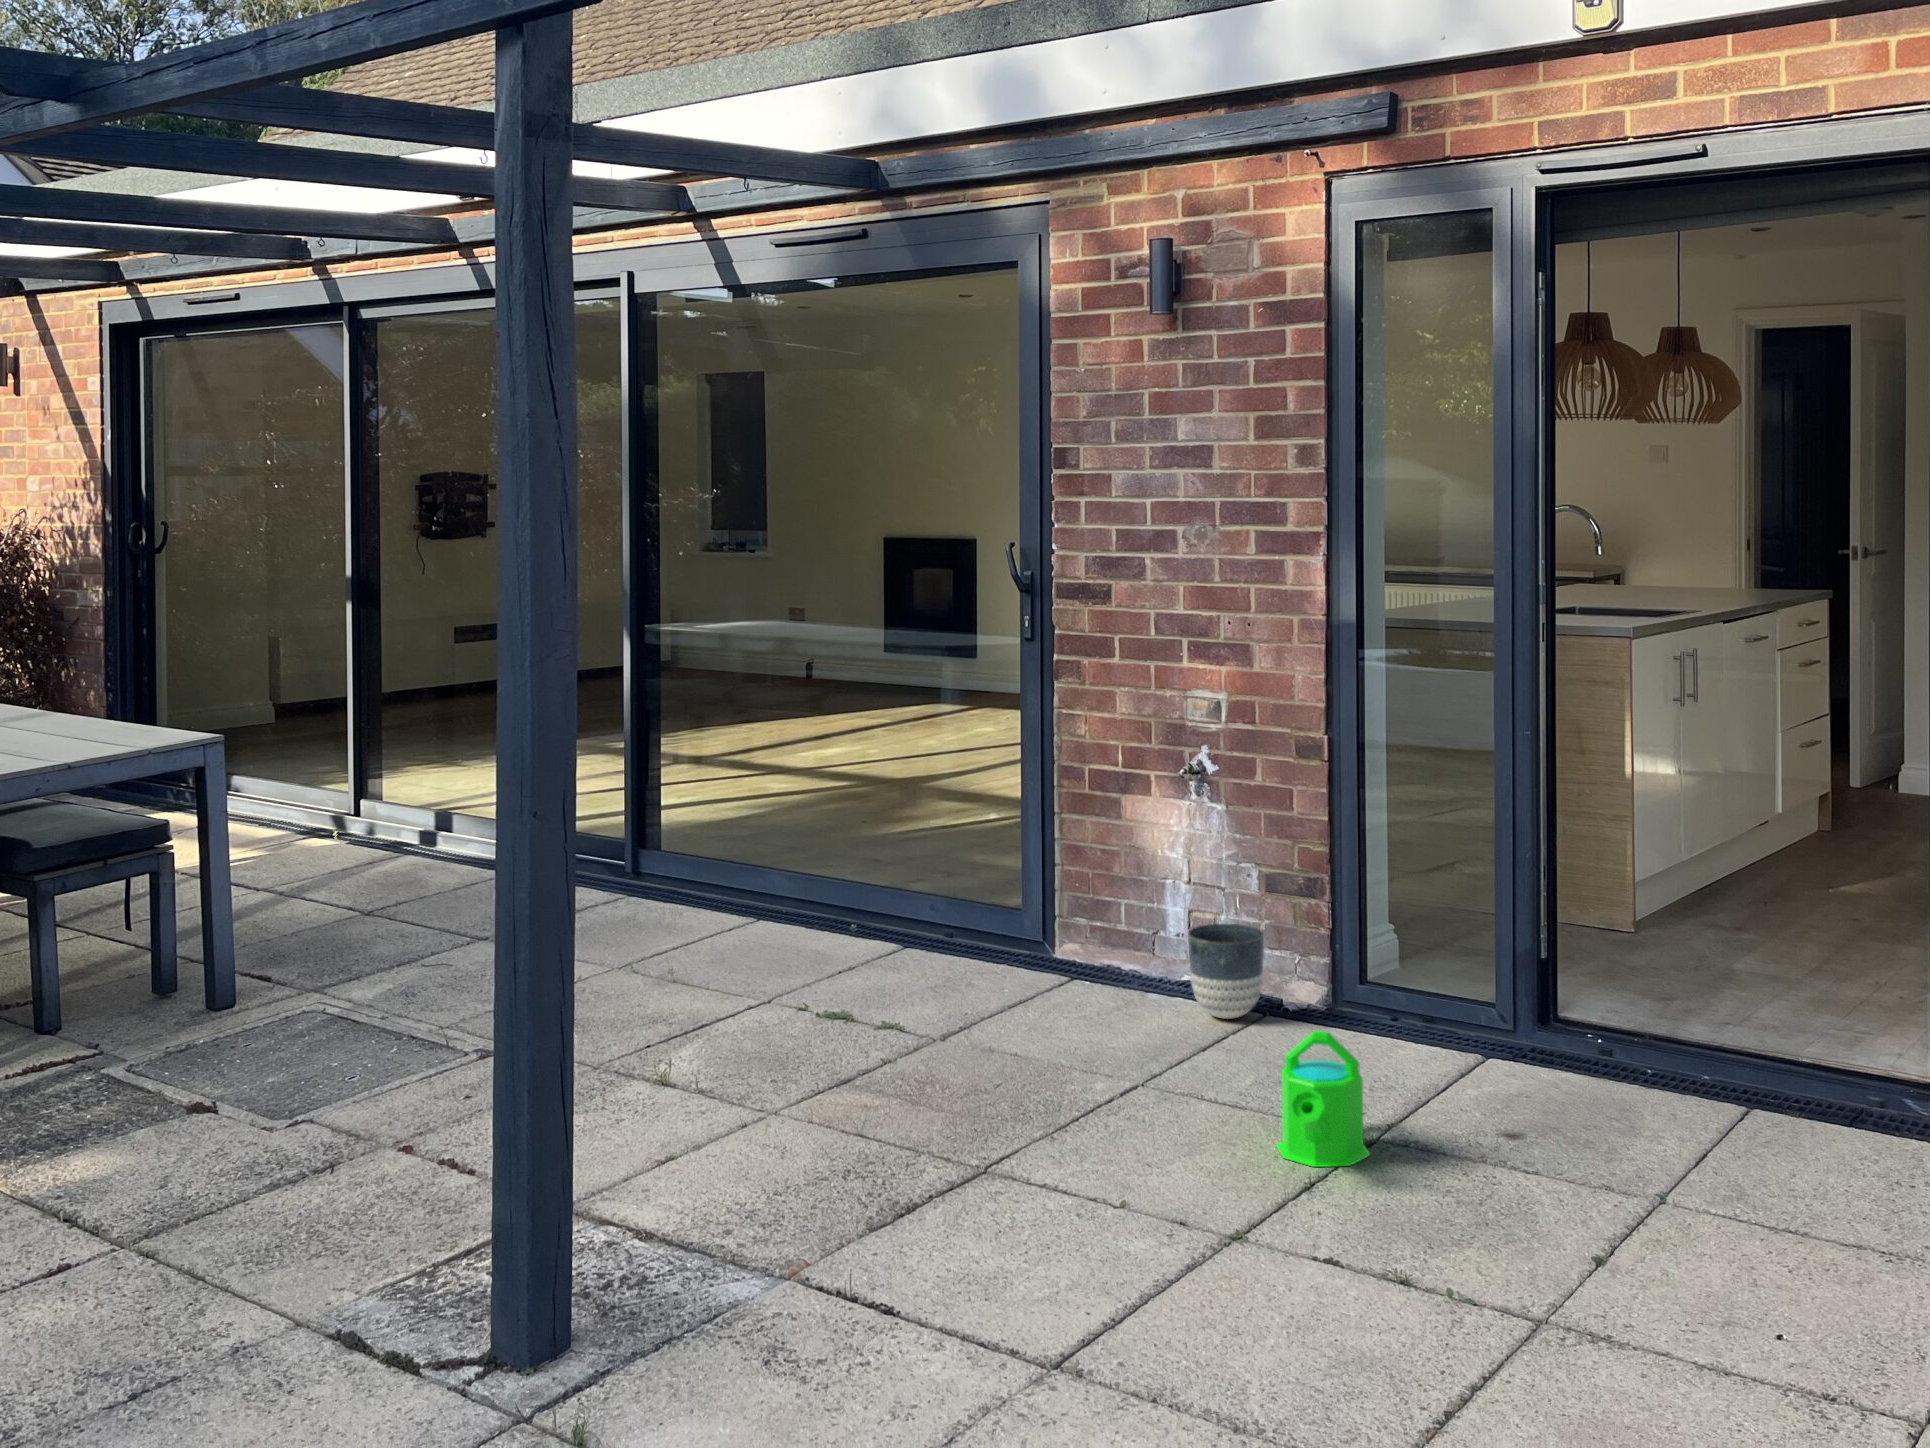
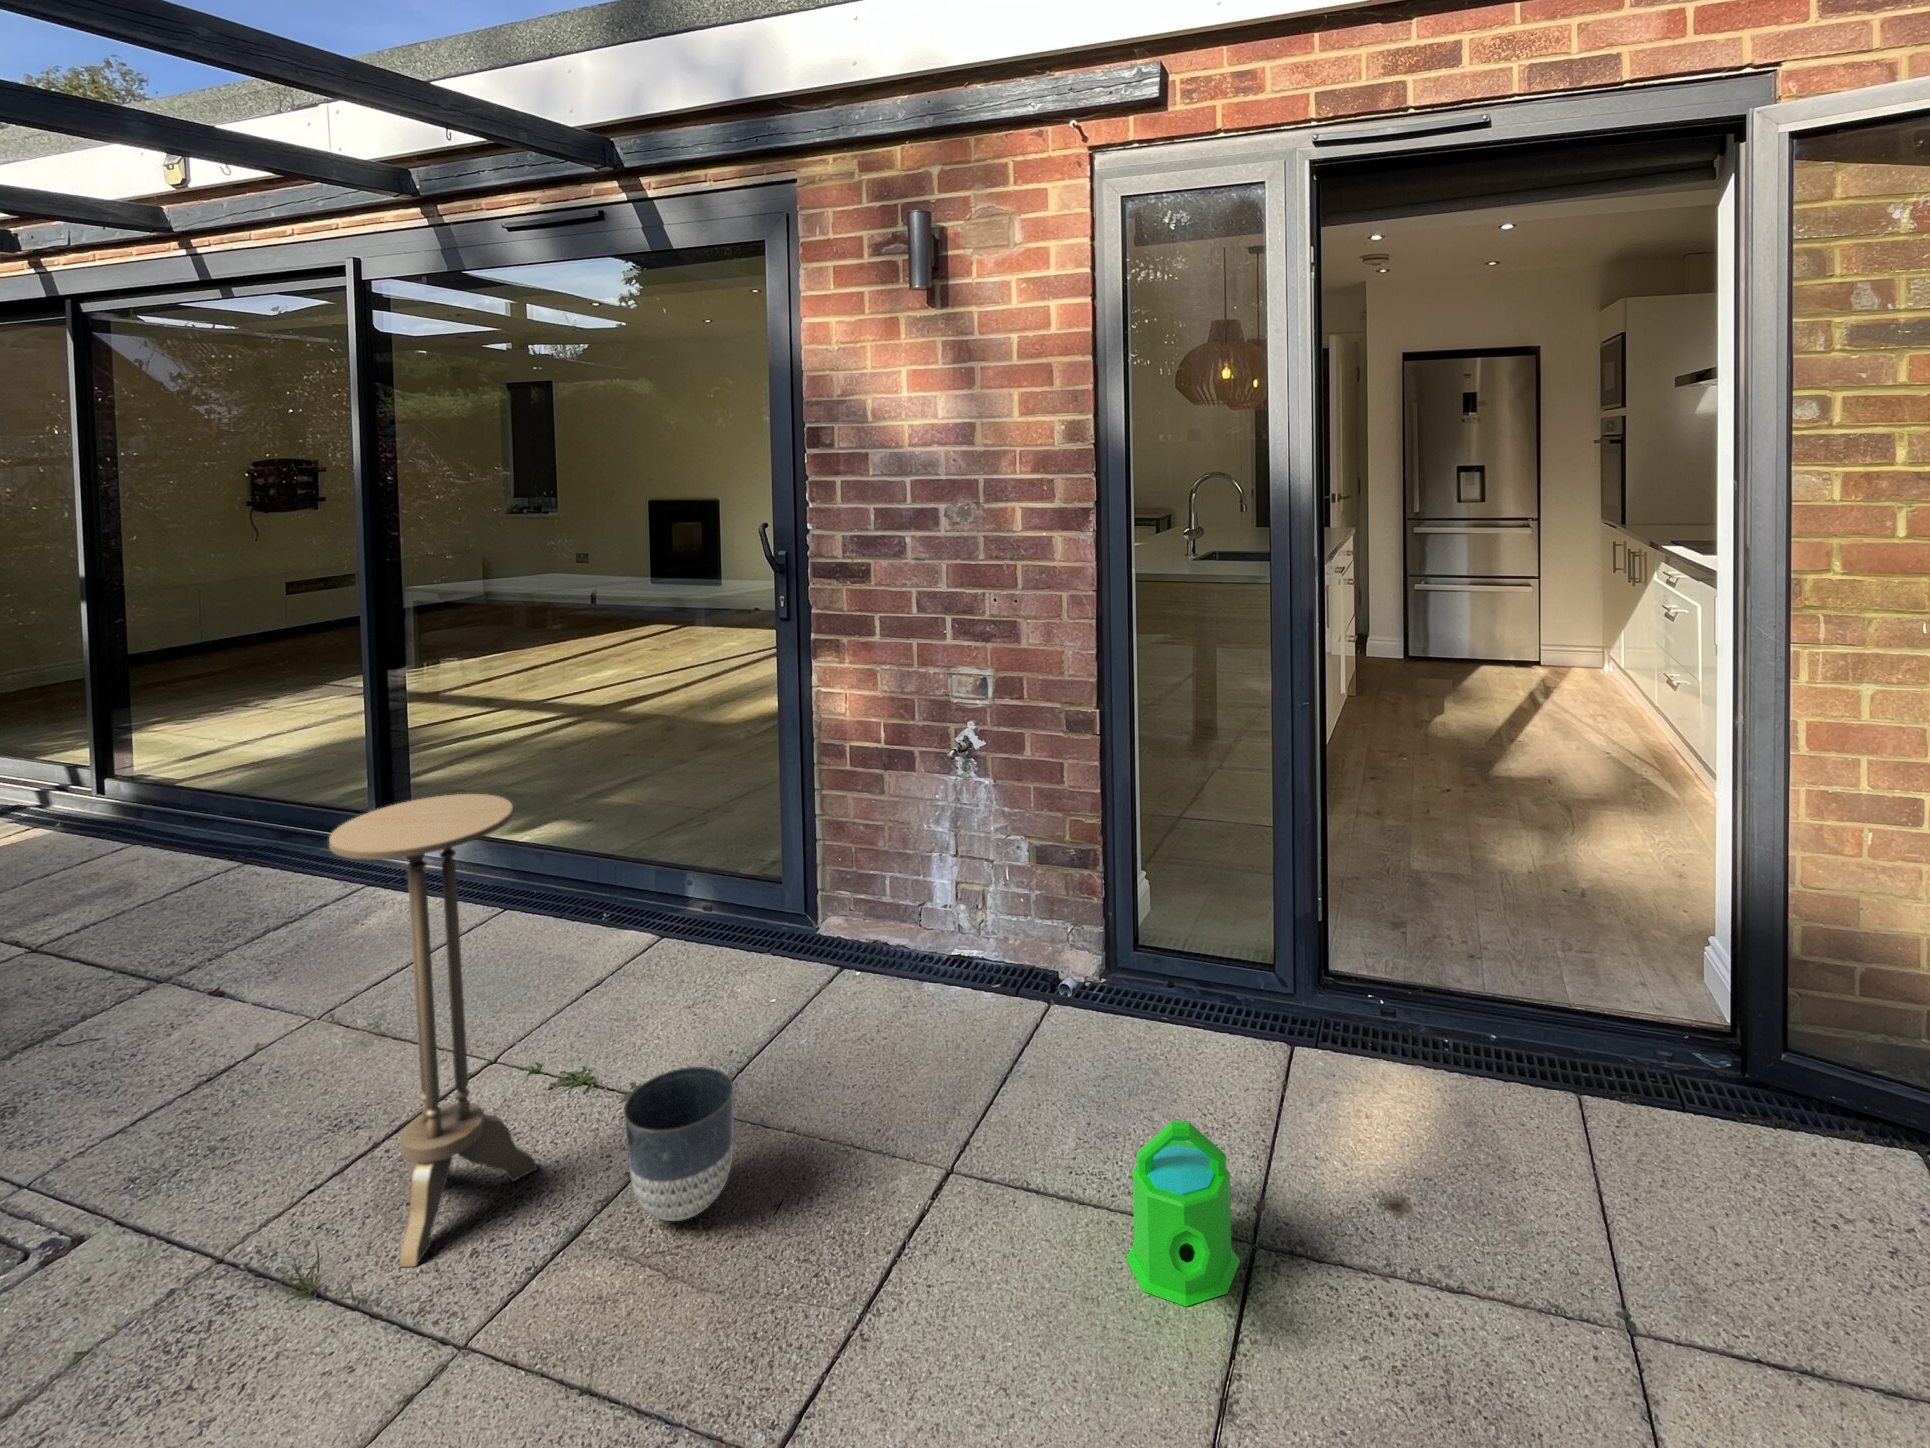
side table: none [677,746,810,1093] -> present [329,794,537,1267]
planter: present [1188,924,1264,1019] -> present [623,1067,734,1221]

